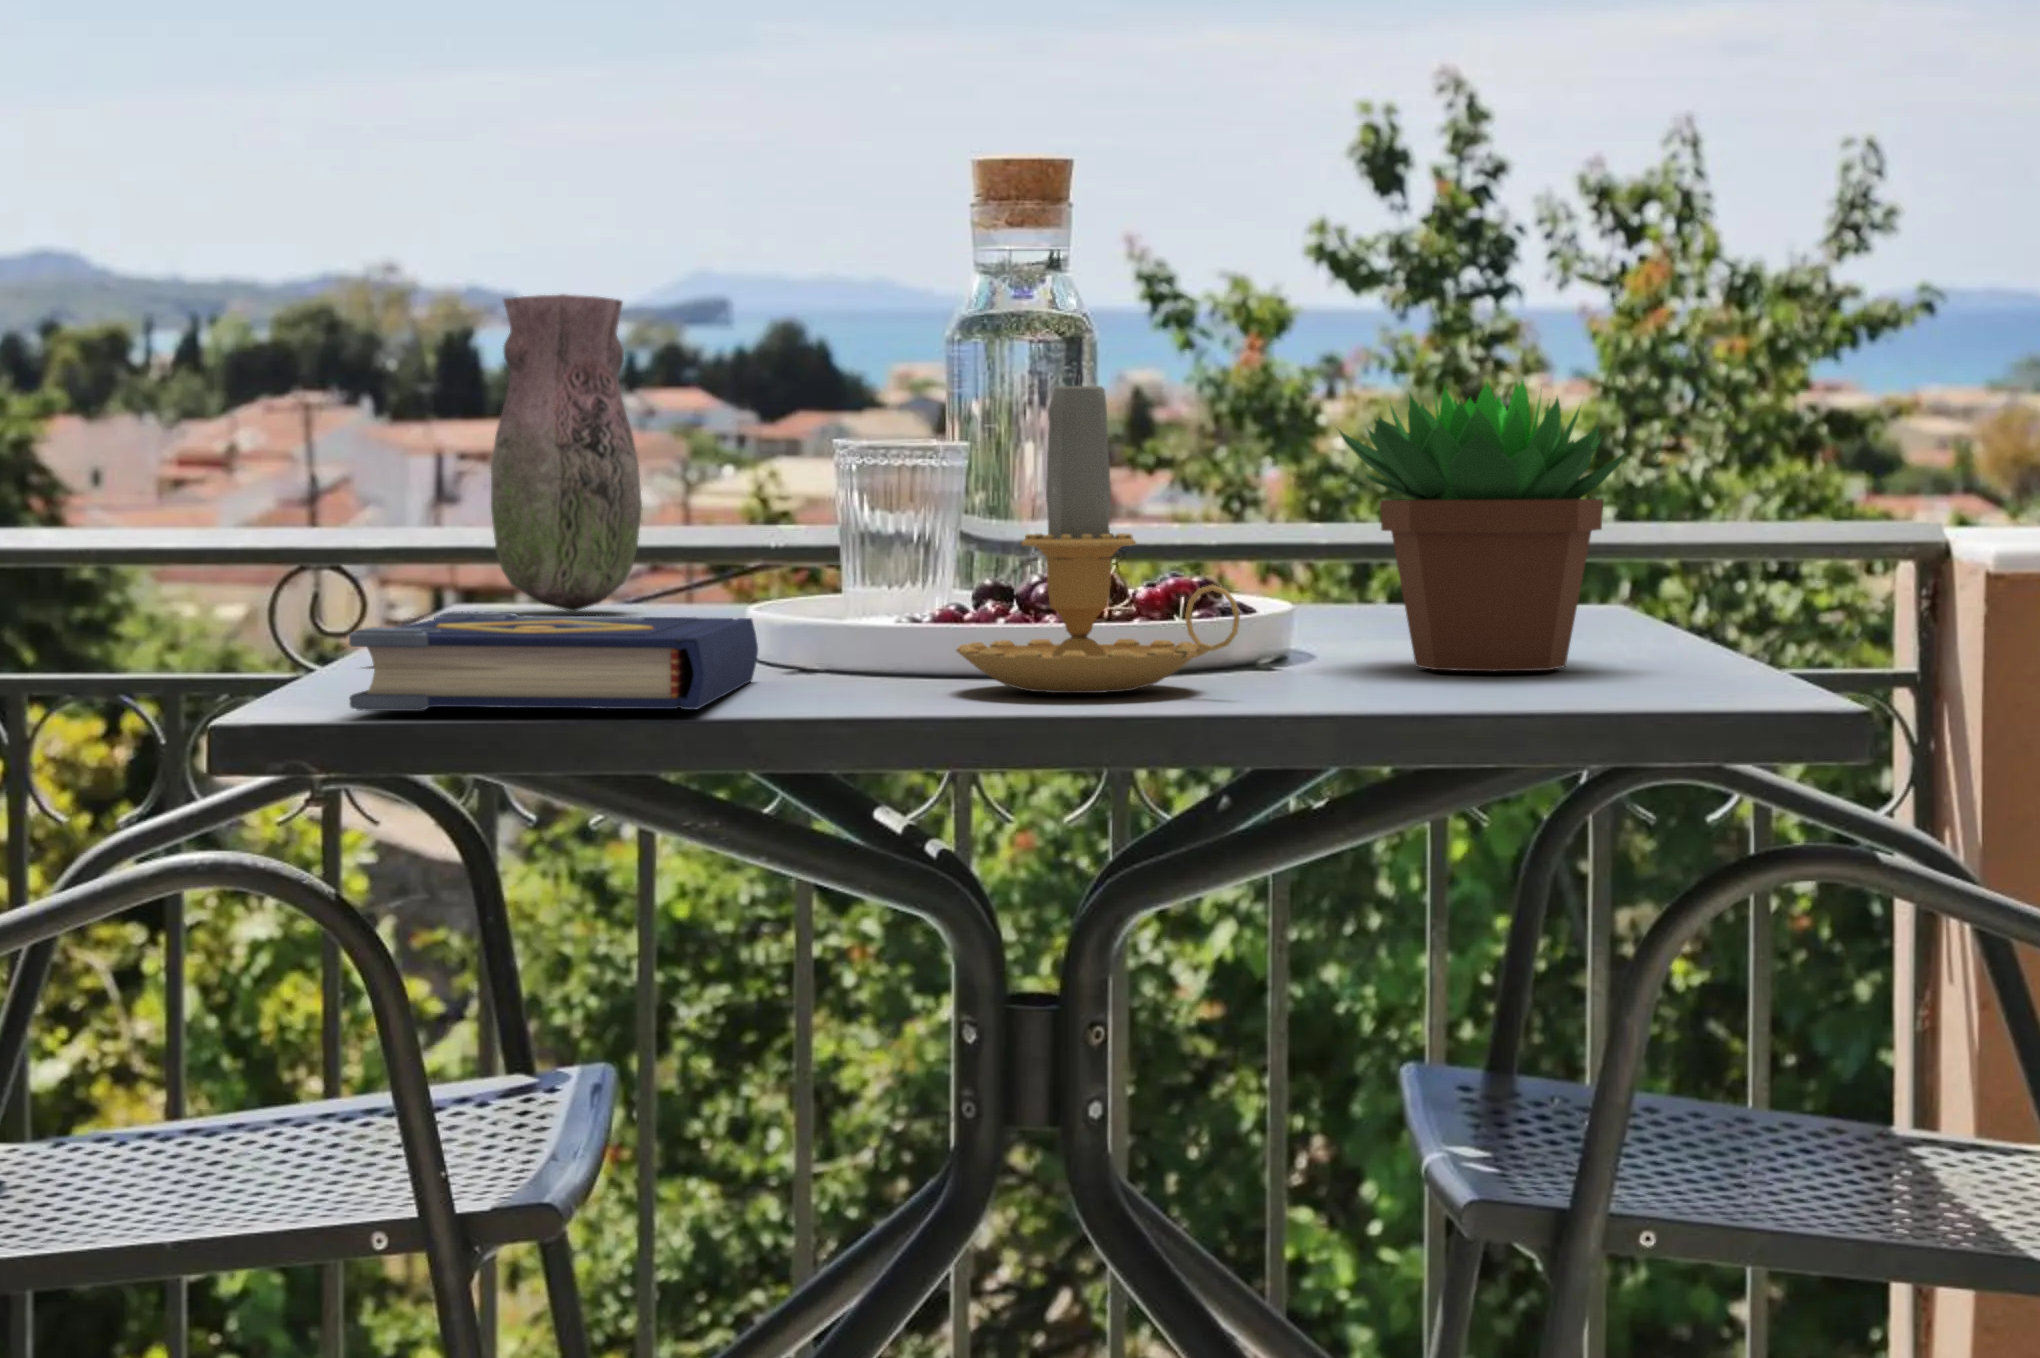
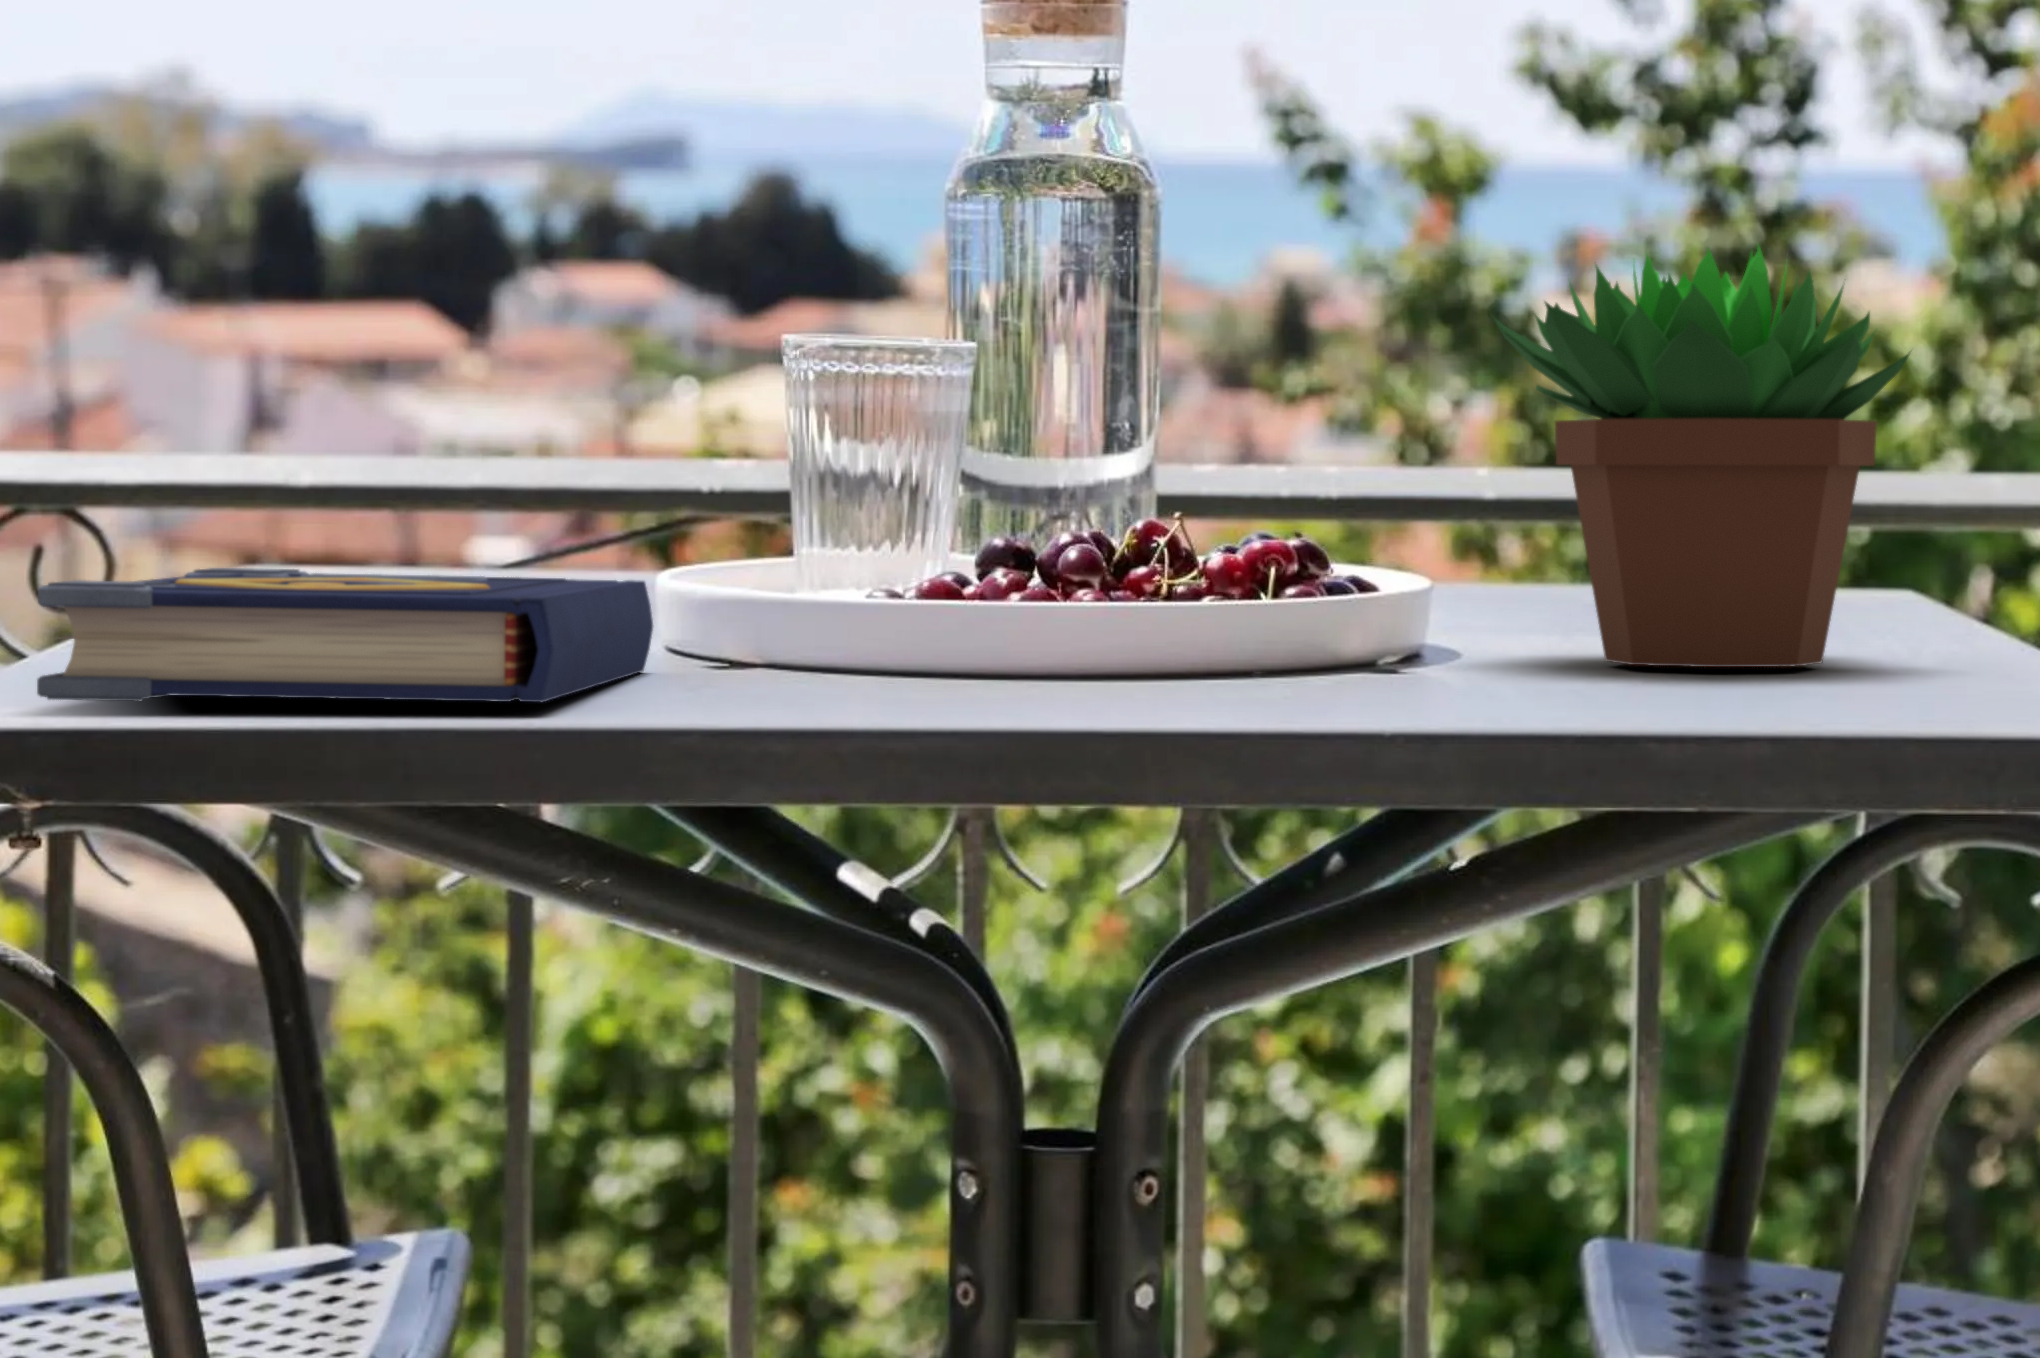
vase: present [491,294,642,612] -> none [316,142,529,590]
candle: present [956,369,1240,693] -> none [933,218,1342,688]

